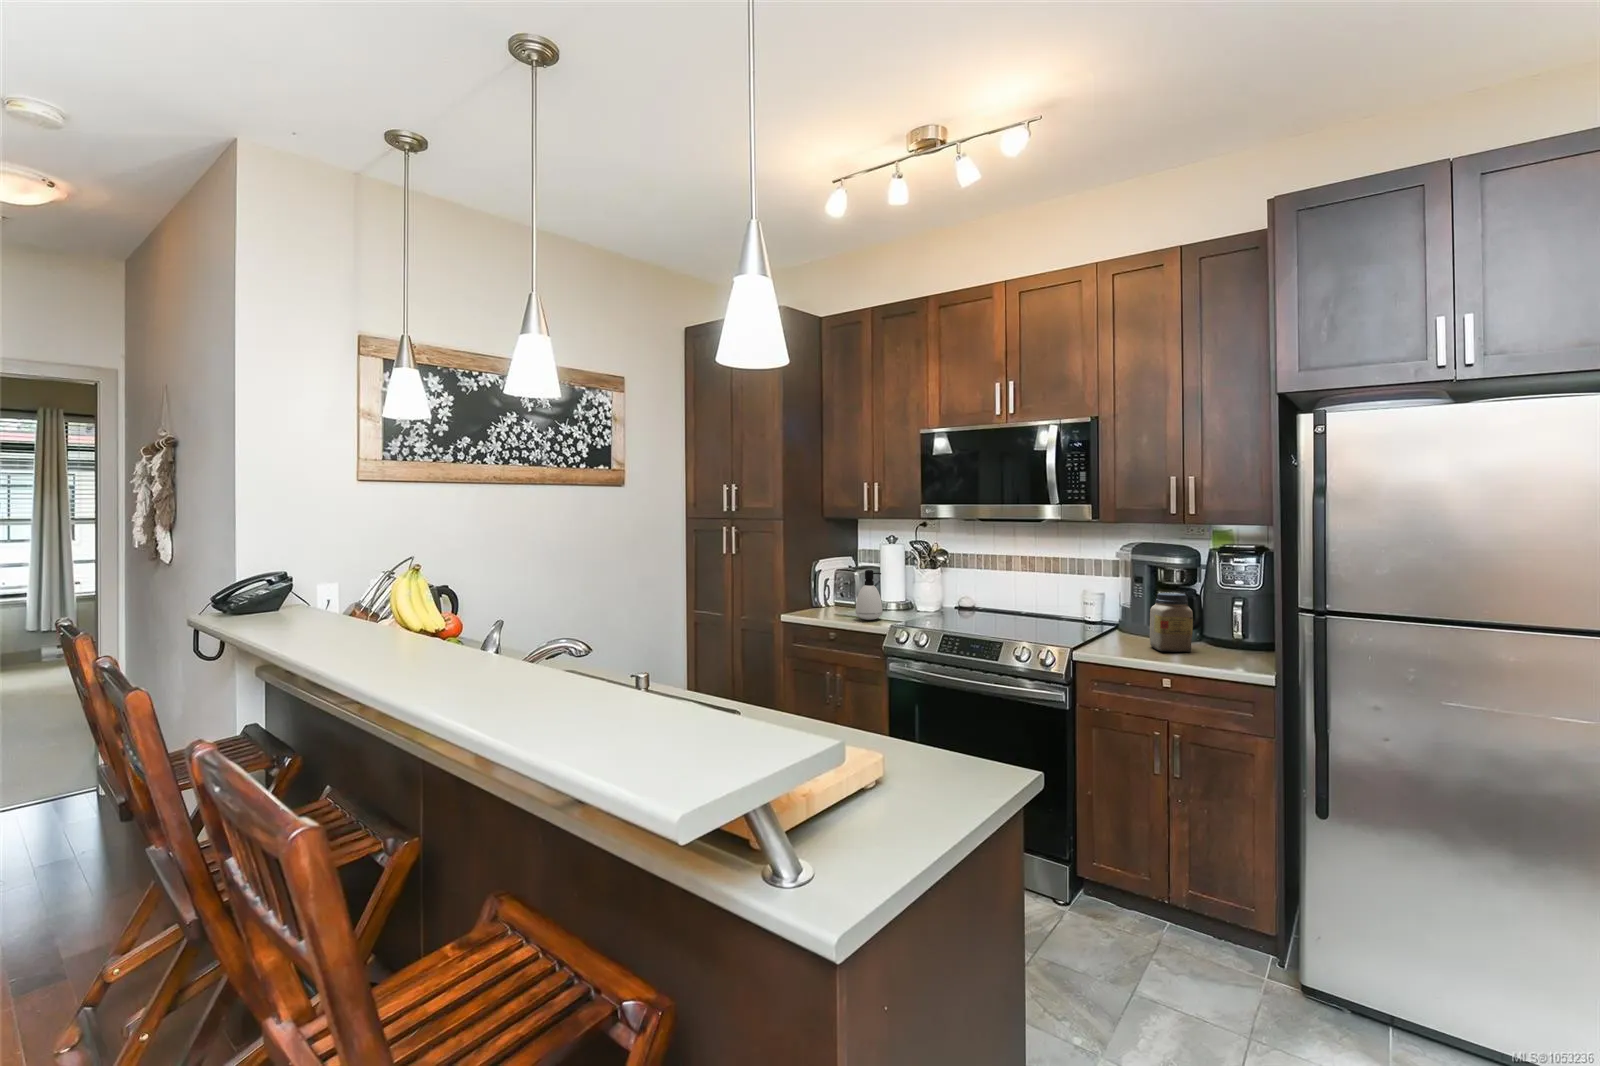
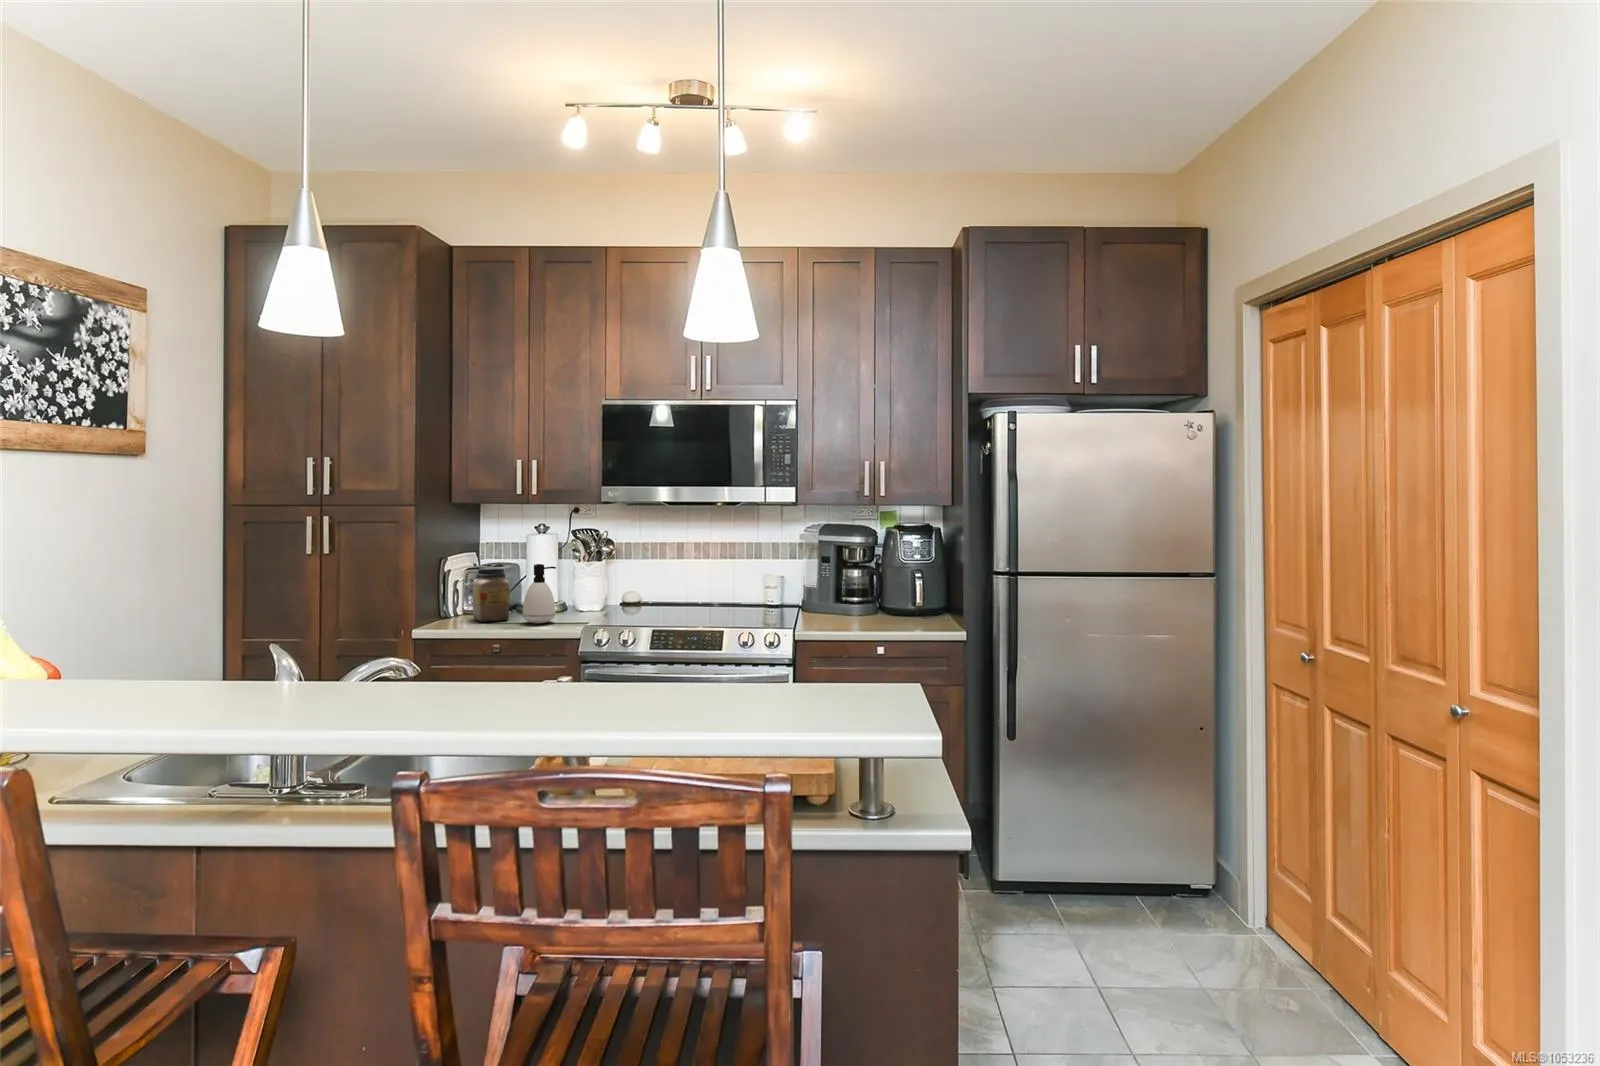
jar: present [1150,593,1193,652] -> present [473,568,510,622]

